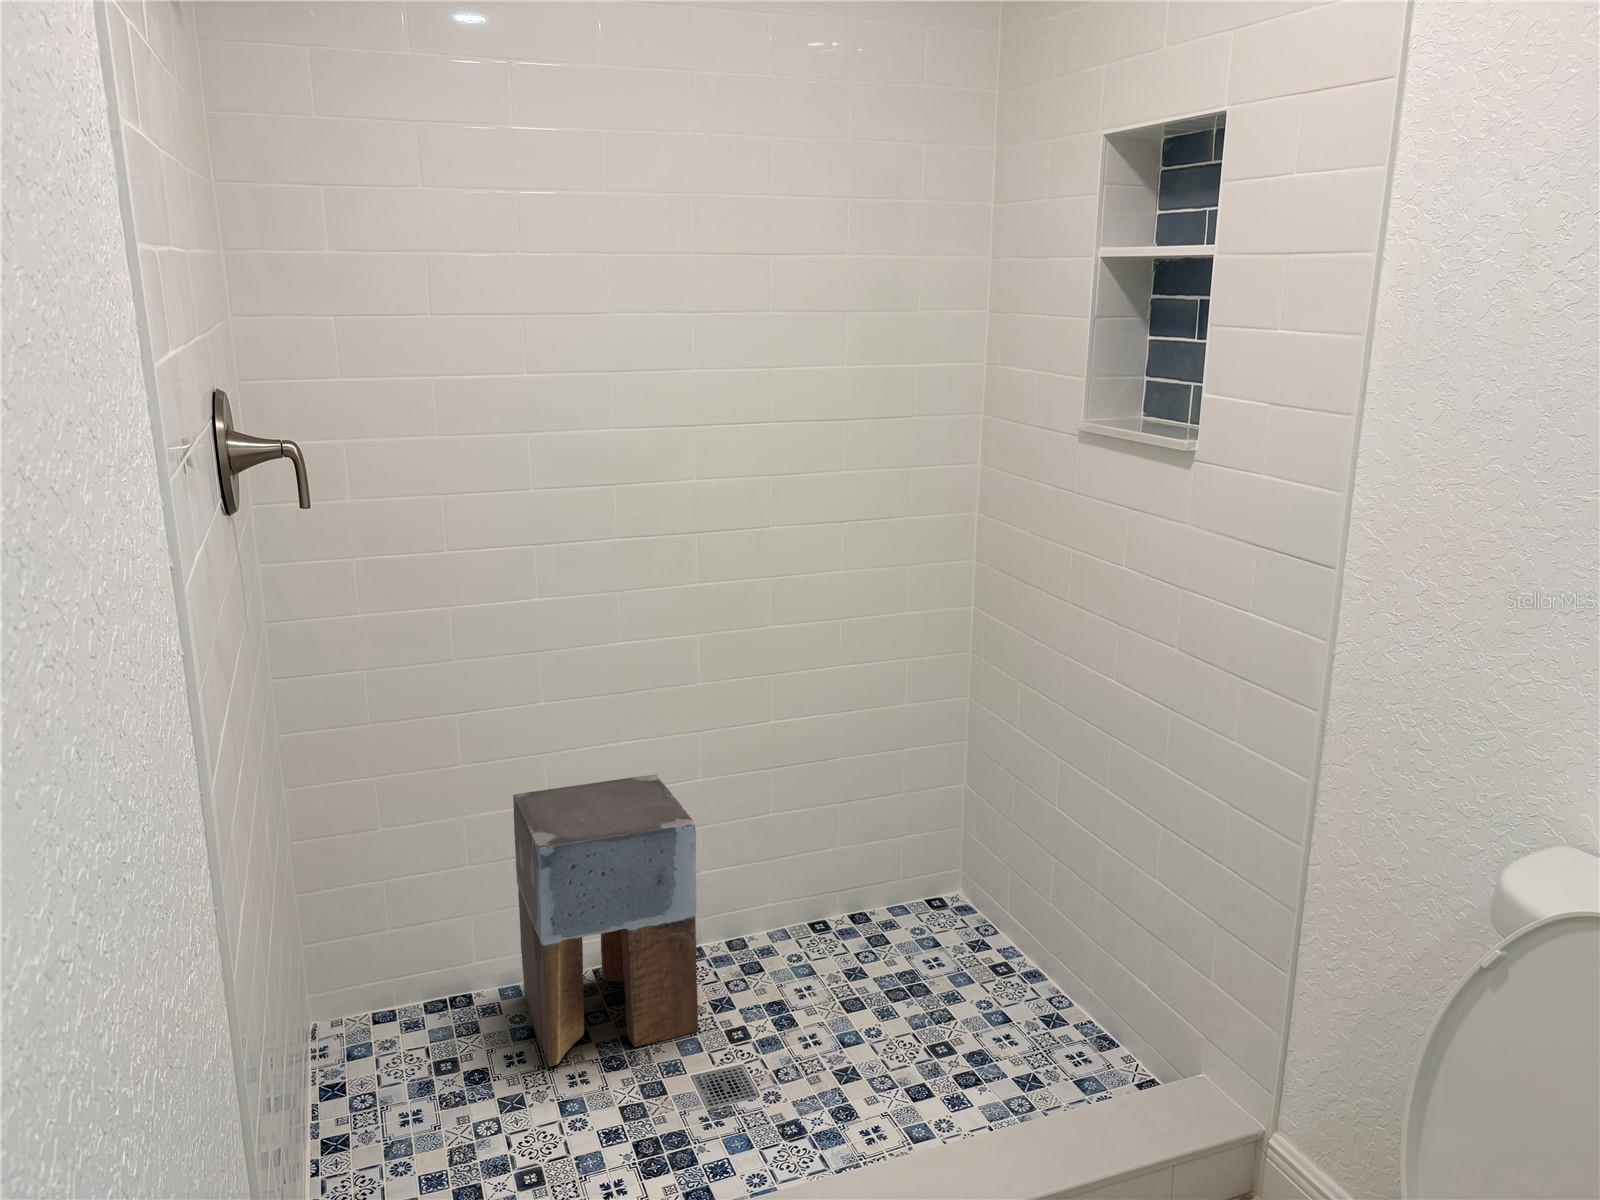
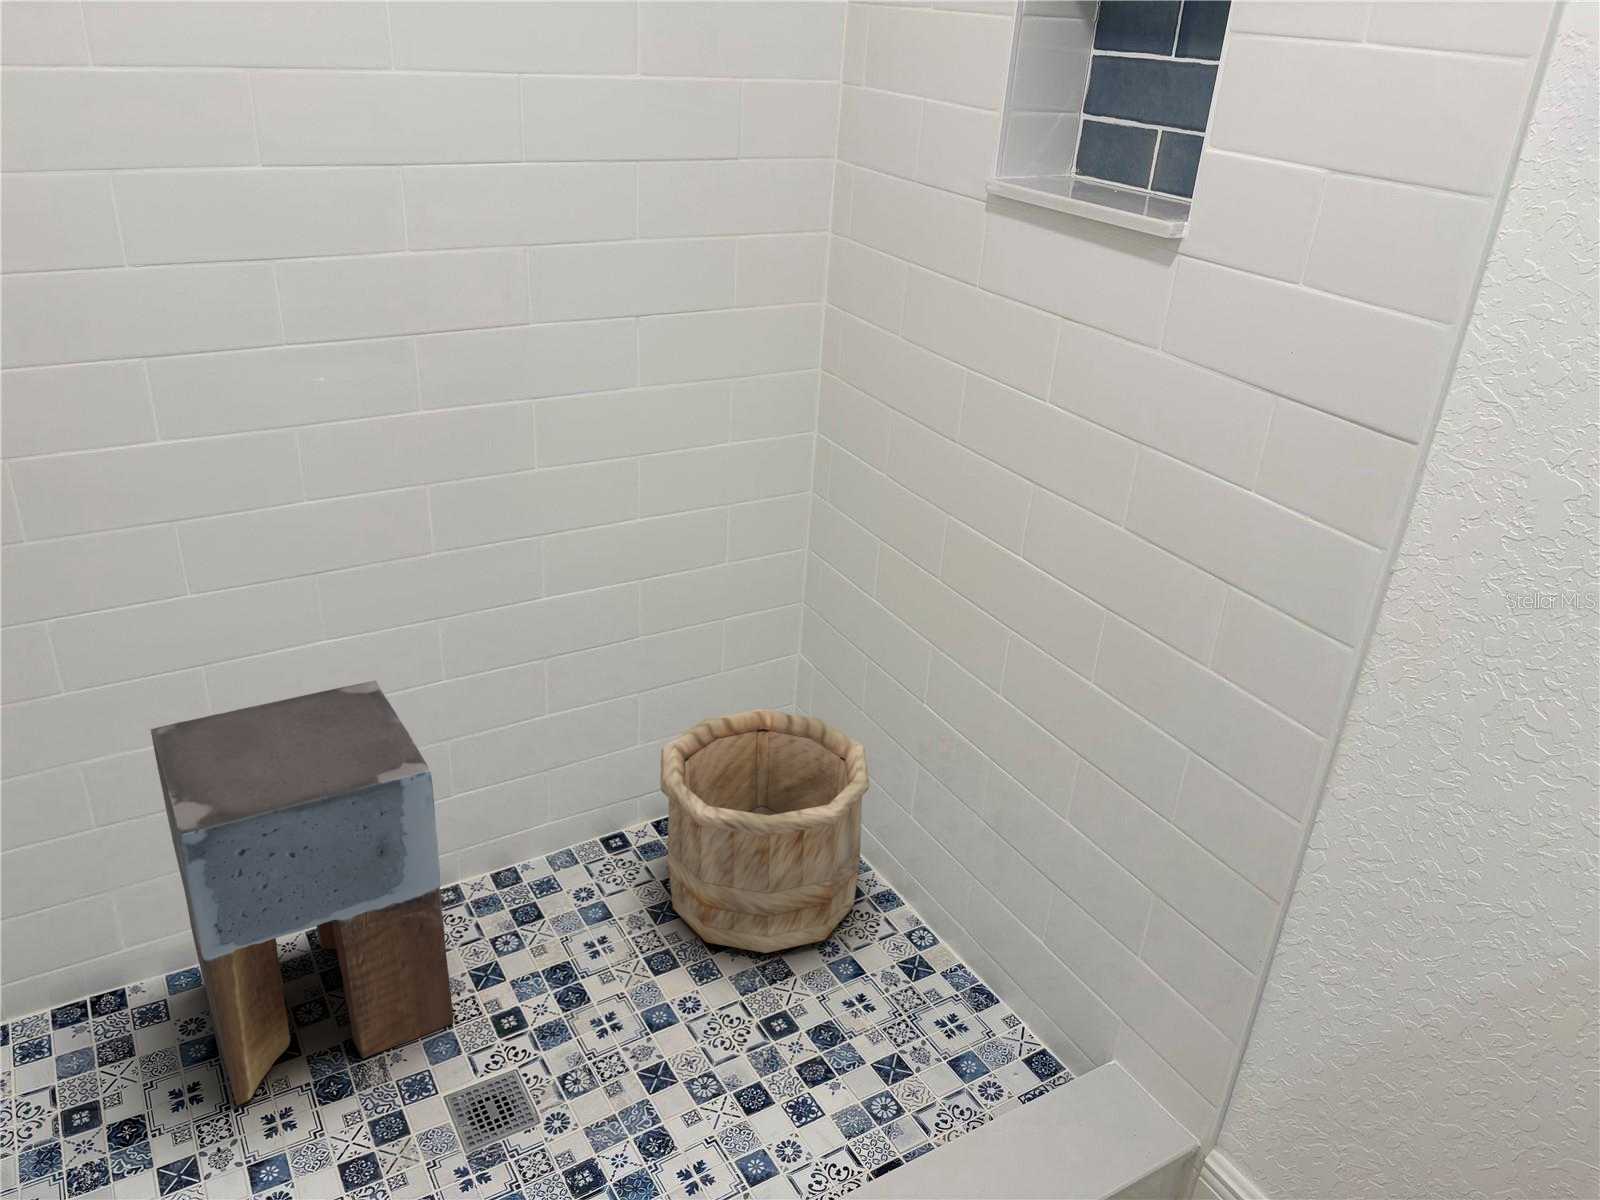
wooden bucket: none [854,820,1014,1002] -> present [660,709,870,953]

